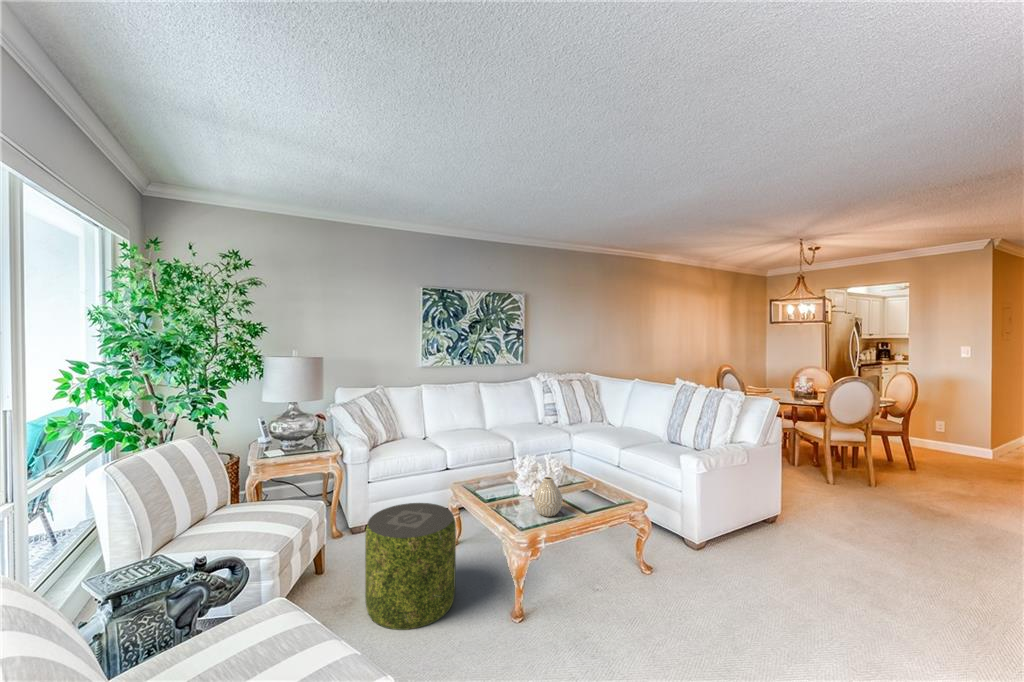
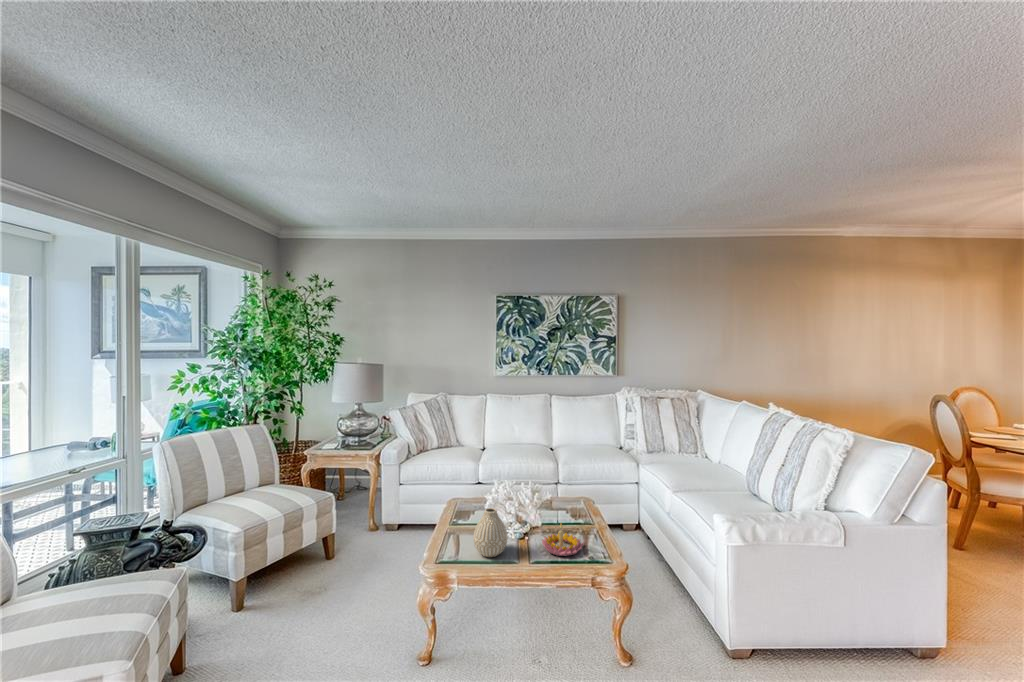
candle holder: none [576,479,610,505] -> present [542,524,583,556]
pouf: present [365,503,456,630] -> none [297,511,393,643]

